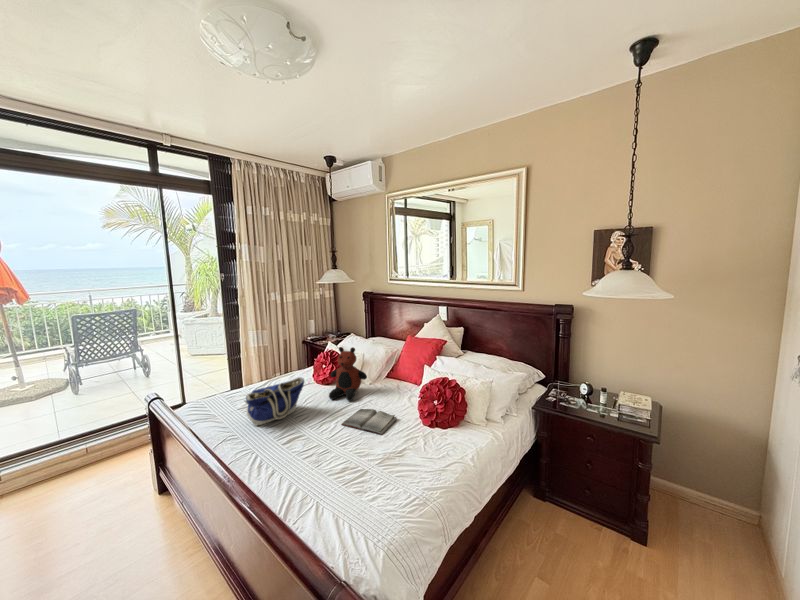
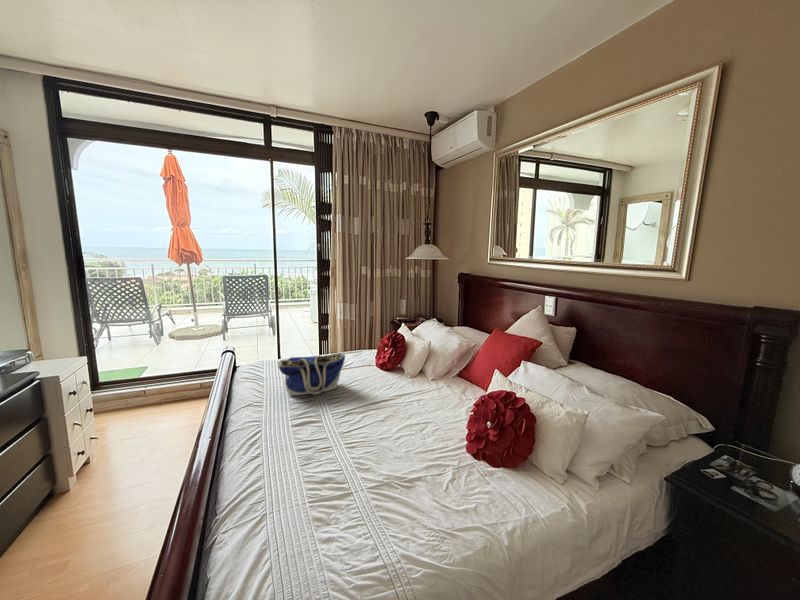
teddy bear: present [329,347,367,401] -> none [376,327,423,393]
hardback book: present [342,409,397,435] -> none [367,405,436,447]

